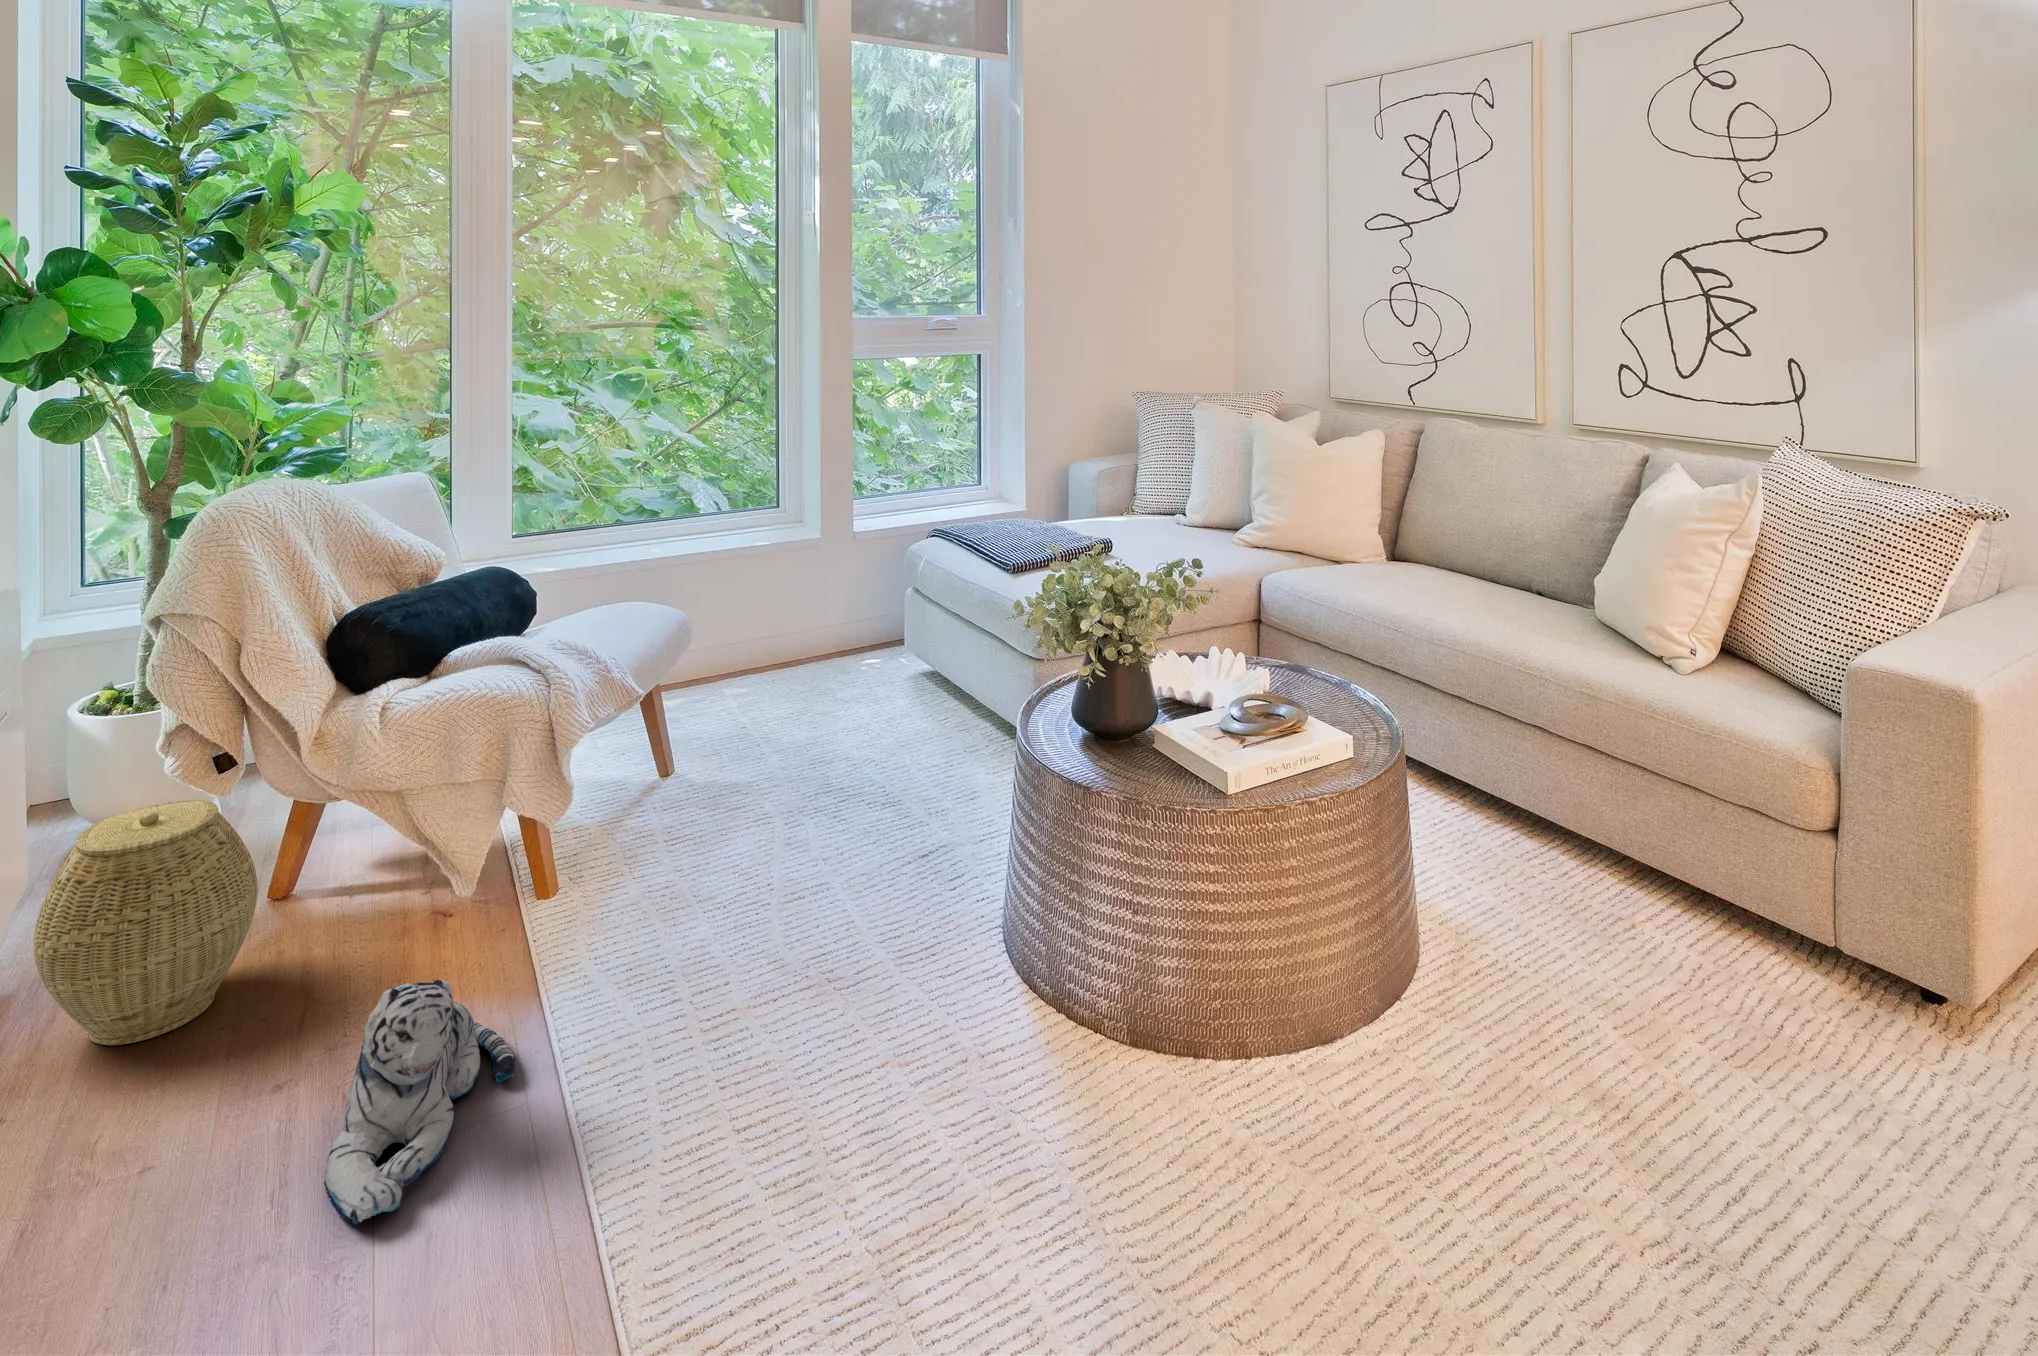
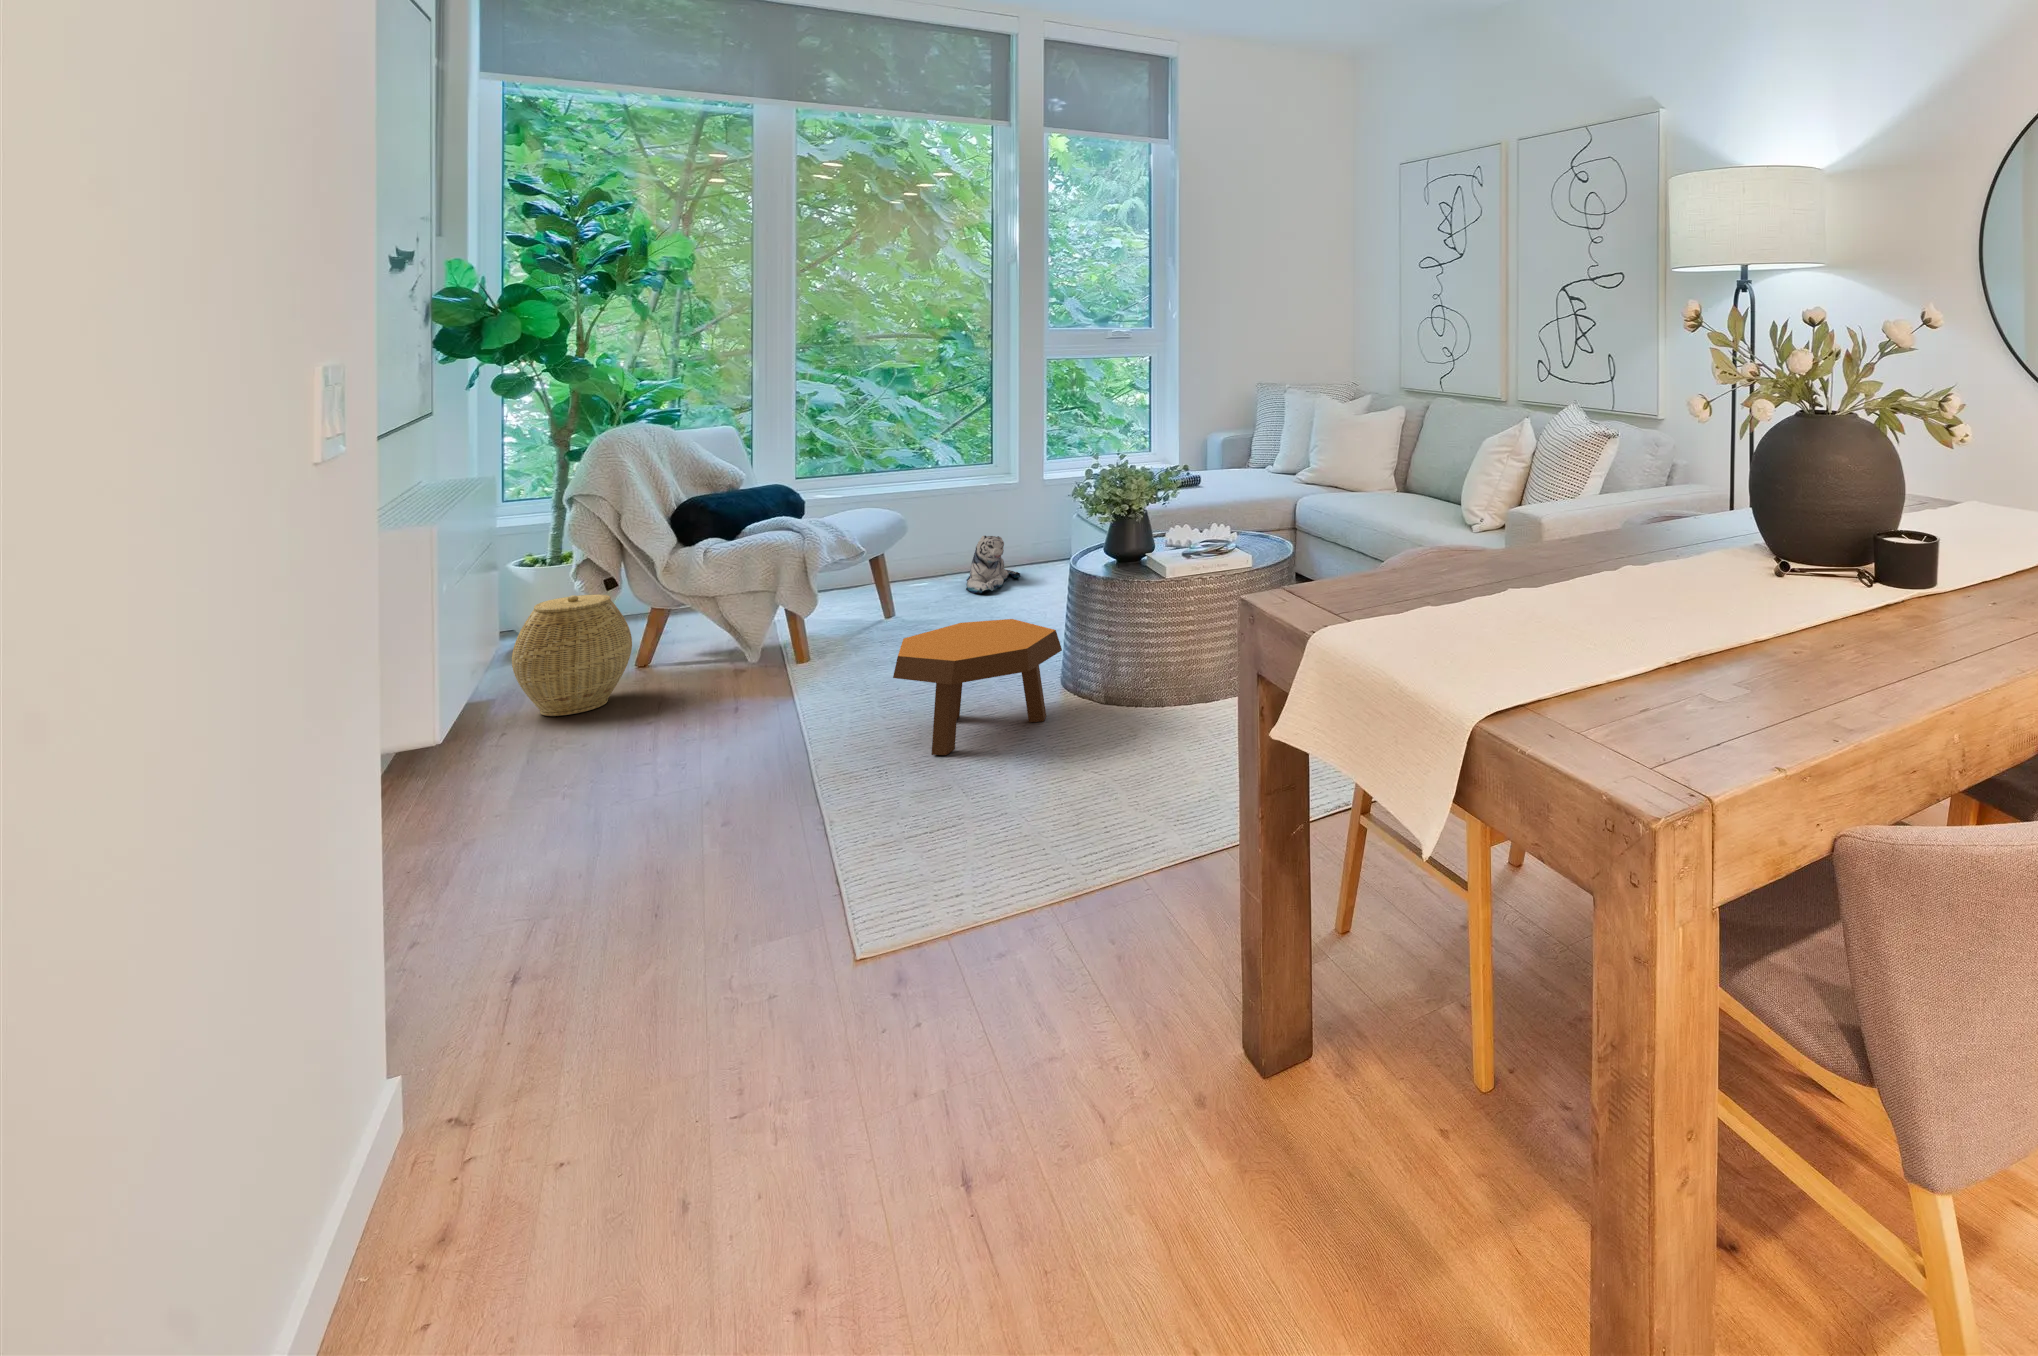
footstool: none [762,860,1055,1217] -> present [893,619,1062,755]
plush toy: present [324,980,515,1225] -> present [966,536,1020,593]

